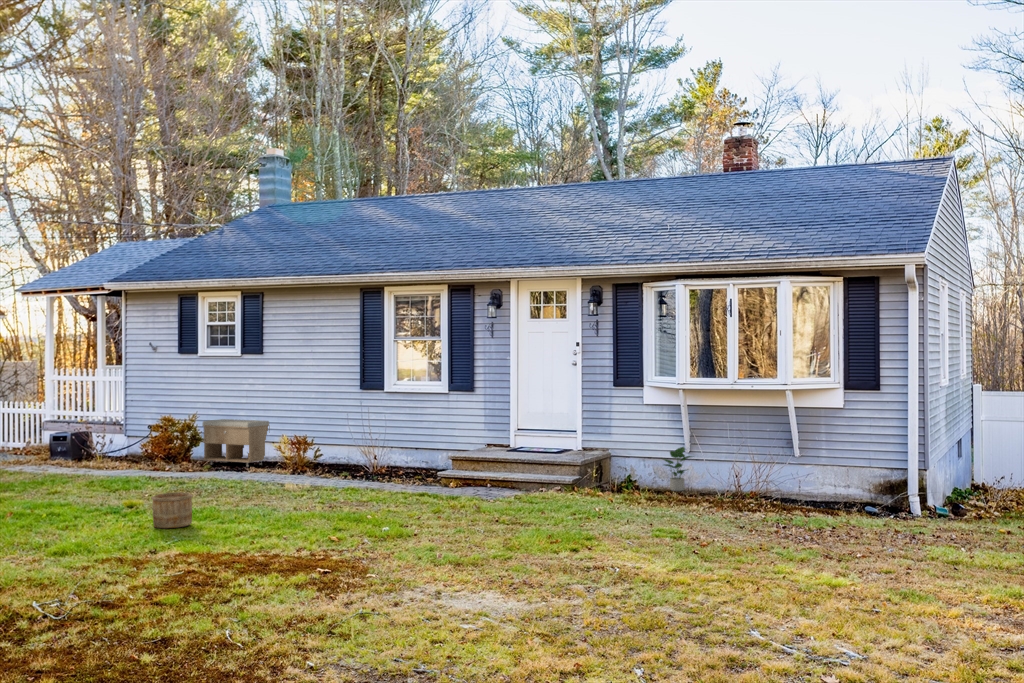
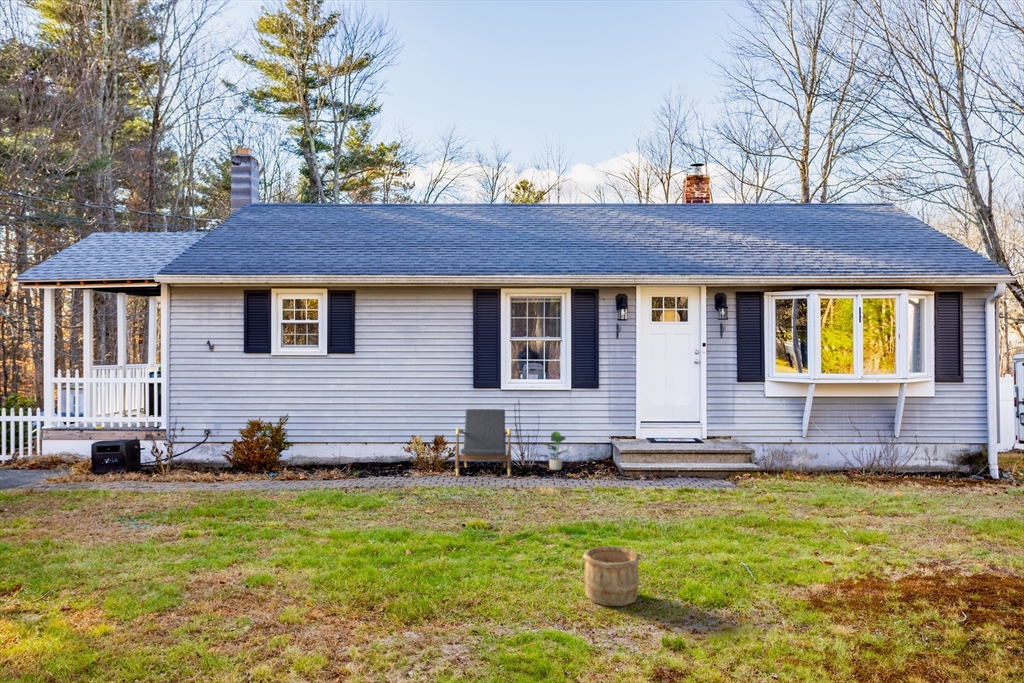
lounge chair: none [318,411,386,476] -> present [455,409,511,476]
storage bench: present [203,419,270,467] -> none [297,422,366,472]
potted plant: present [663,447,692,491] -> present [543,432,567,470]

